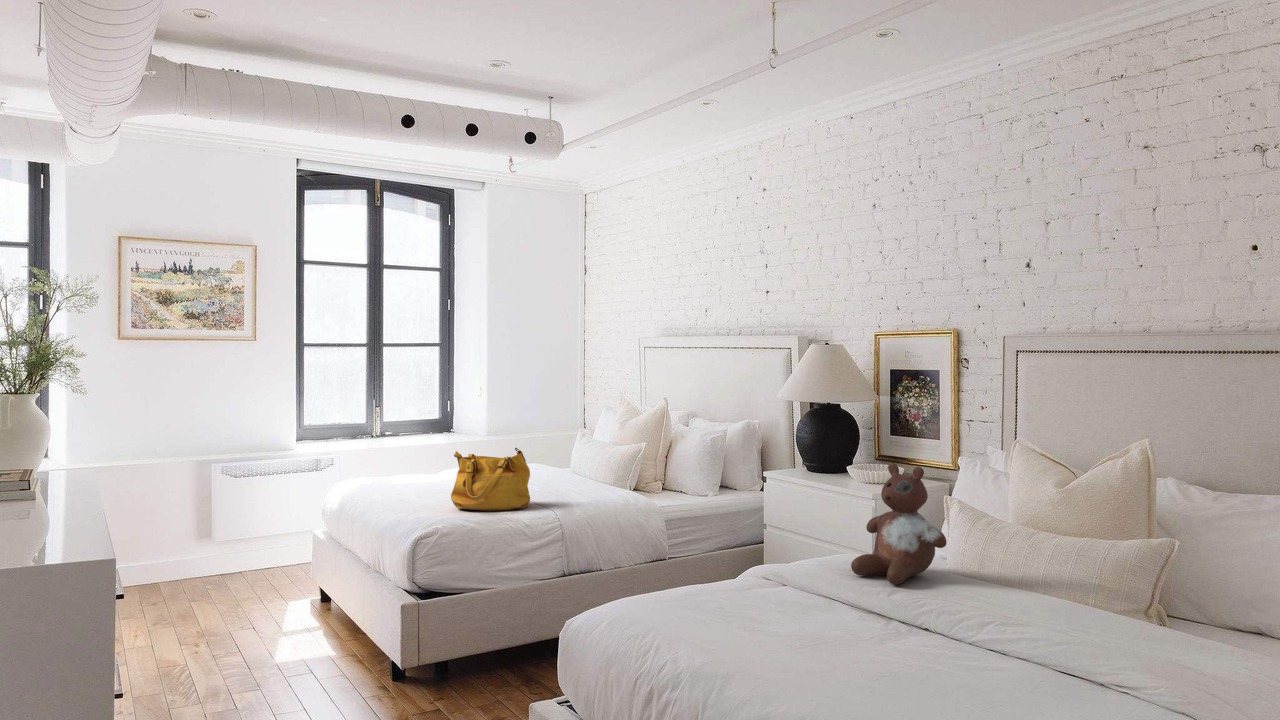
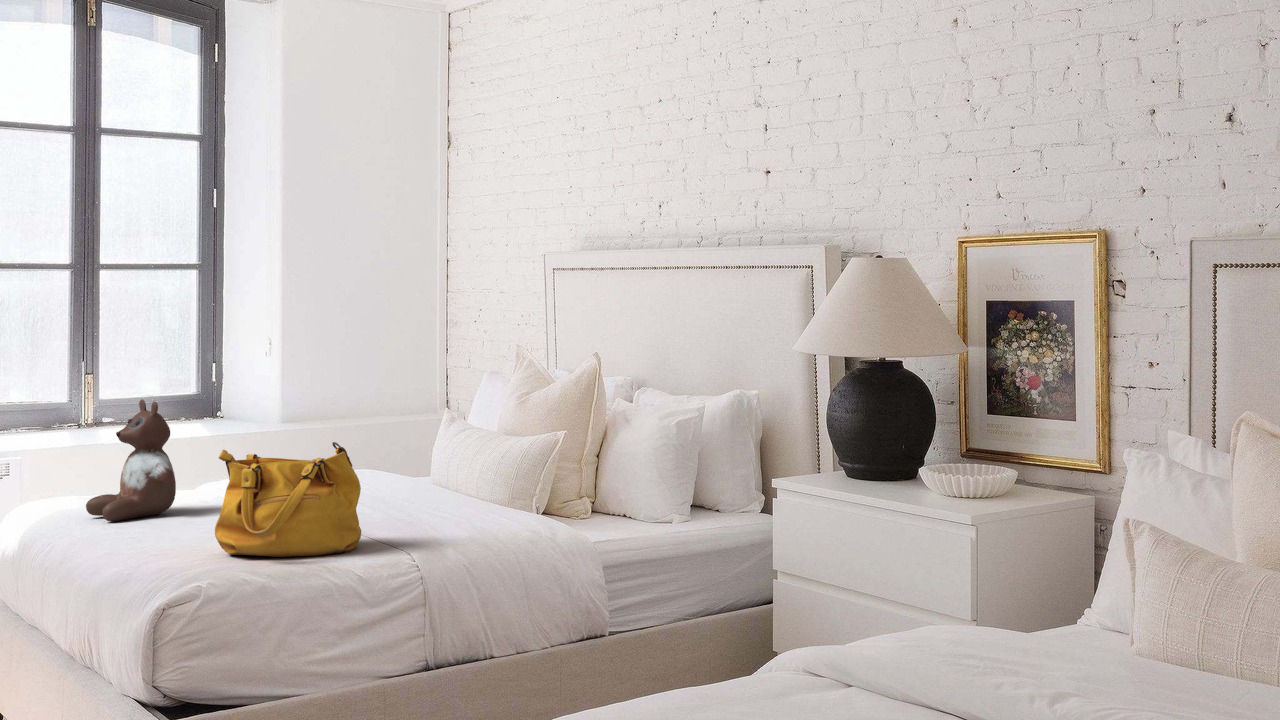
stuffed bear: present [851,463,947,585] -> present [86,399,176,522]

